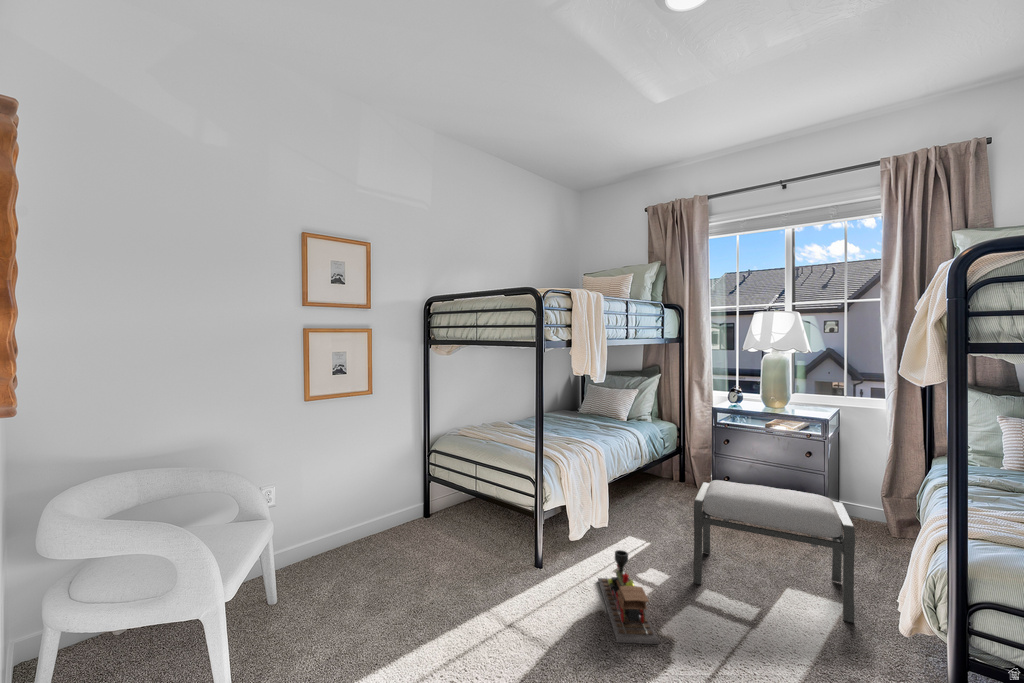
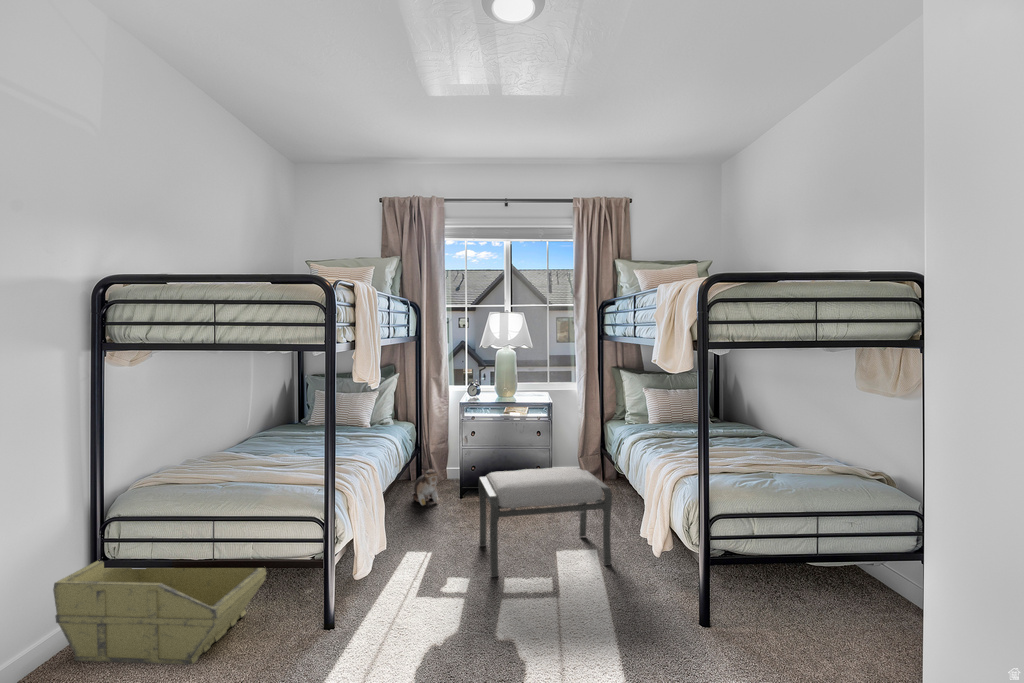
plush toy: none [669,471,691,504] -> present [414,470,438,506]
storage bin: none [393,472,504,558] -> present [53,561,266,665]
toy train: present [598,550,659,644] -> none [409,568,504,664]

